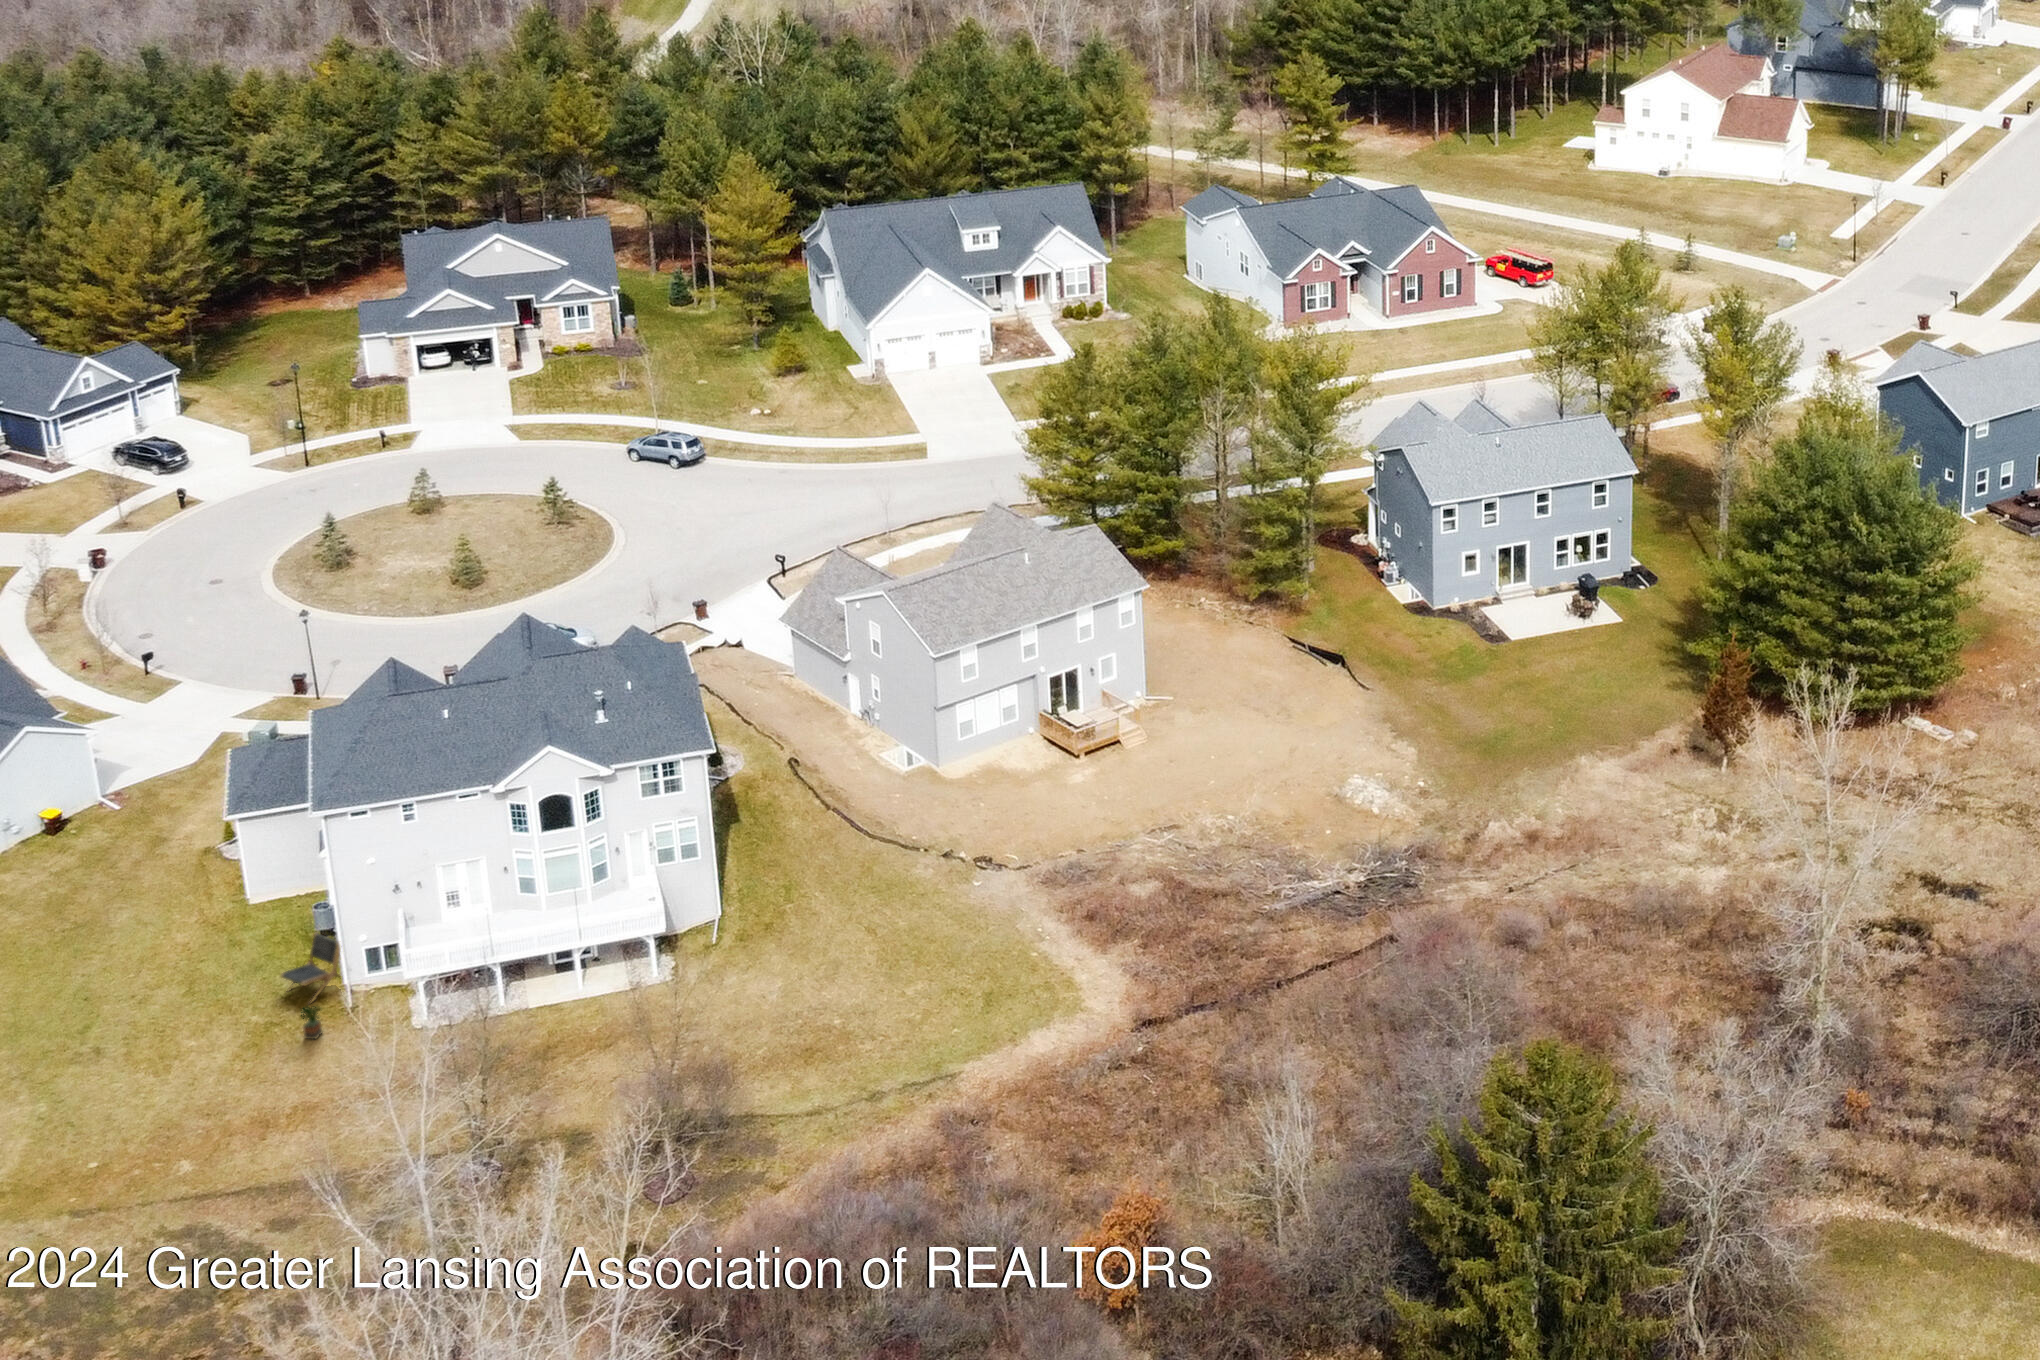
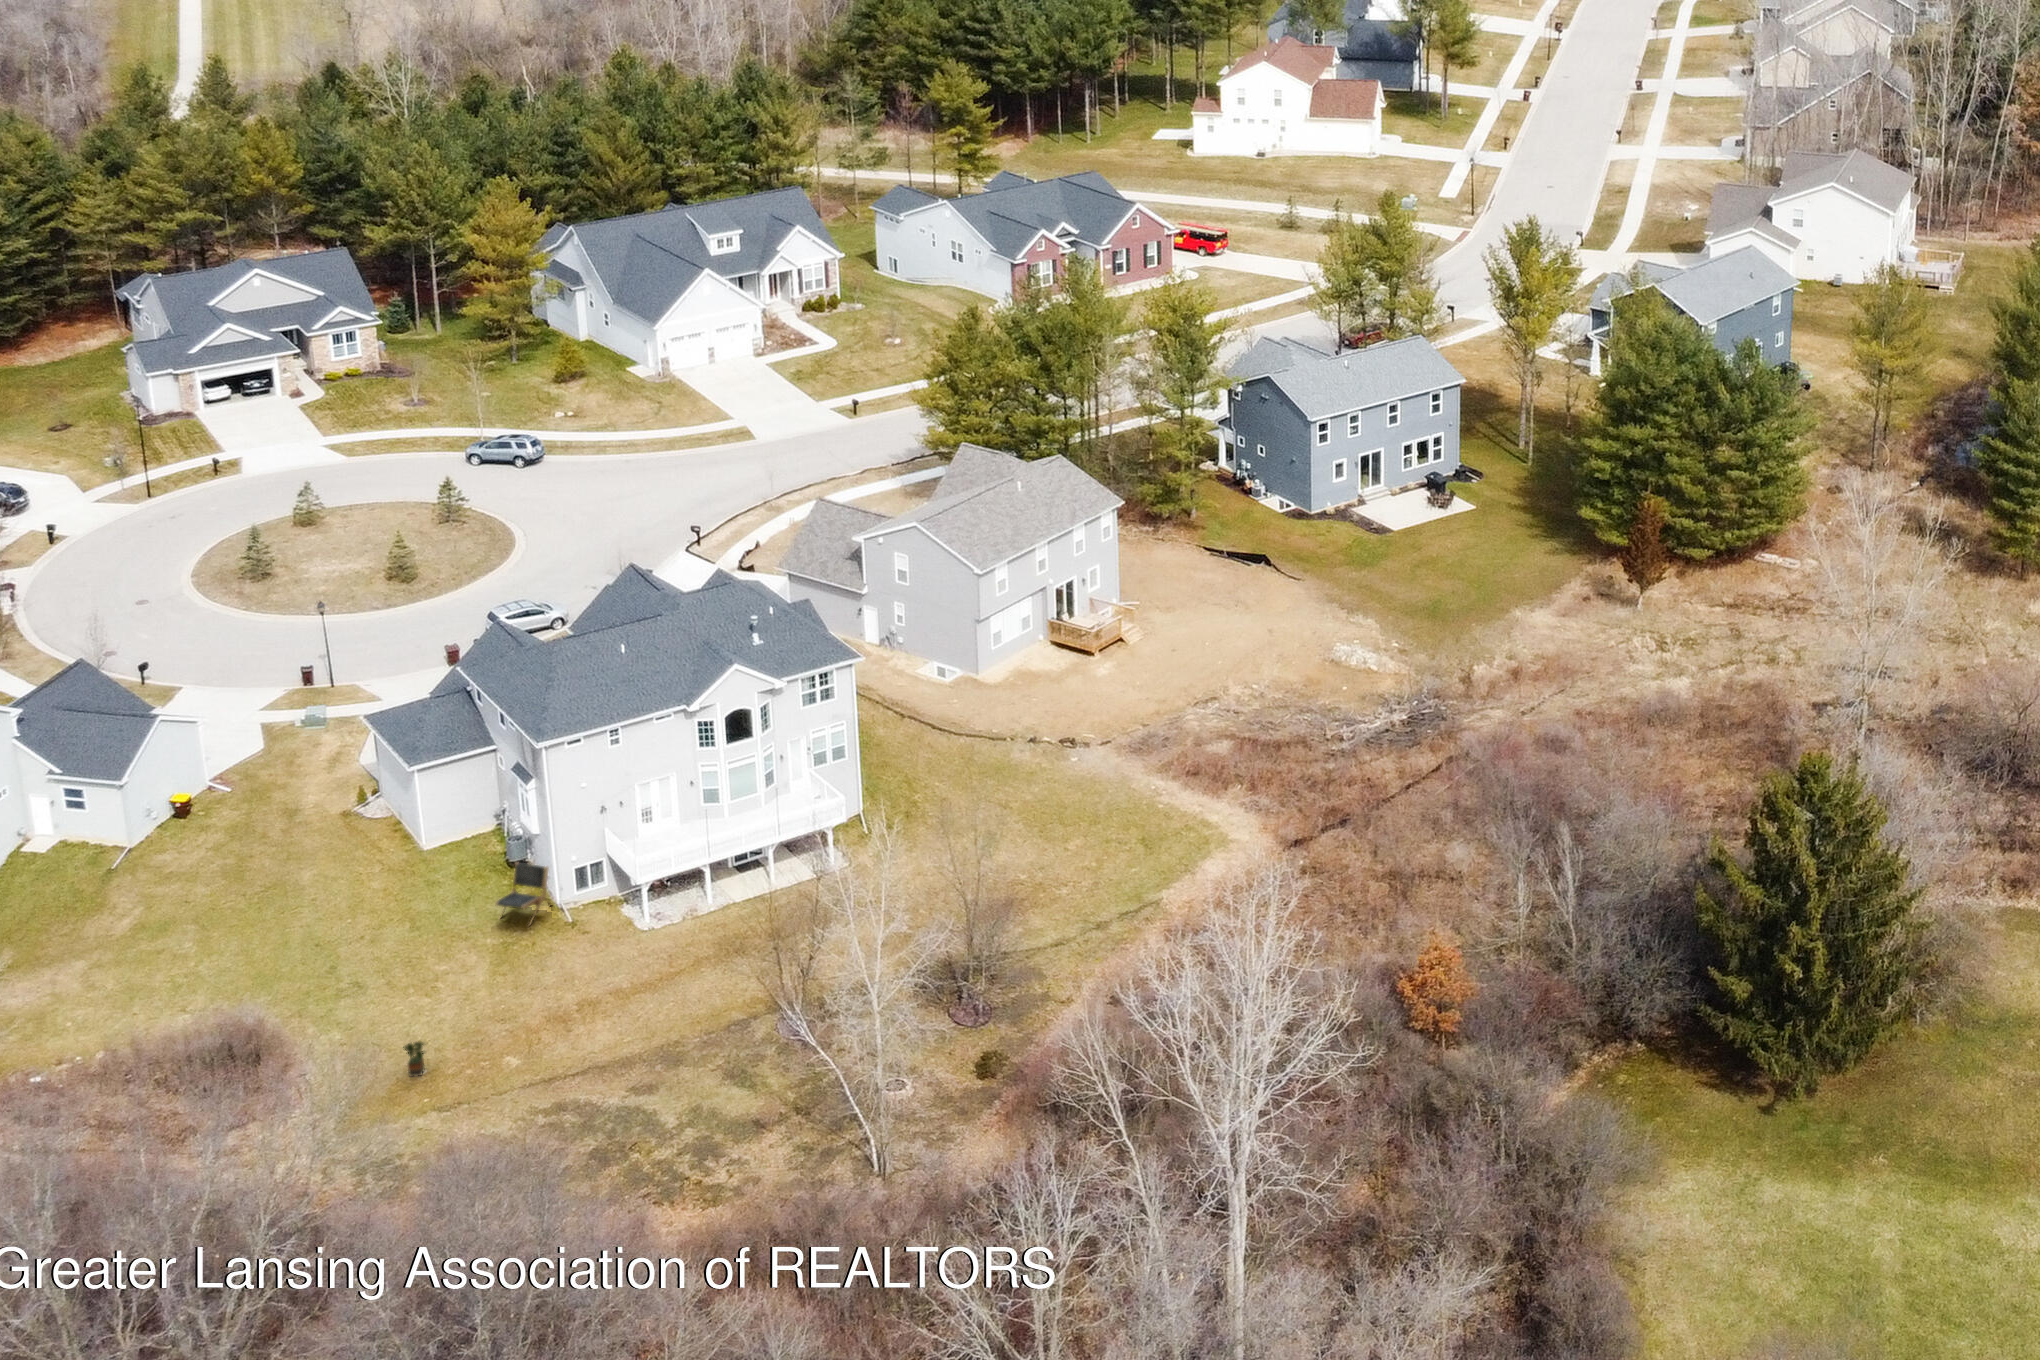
potted tree: present [301,1006,322,1039] -> present [403,1042,425,1077]

